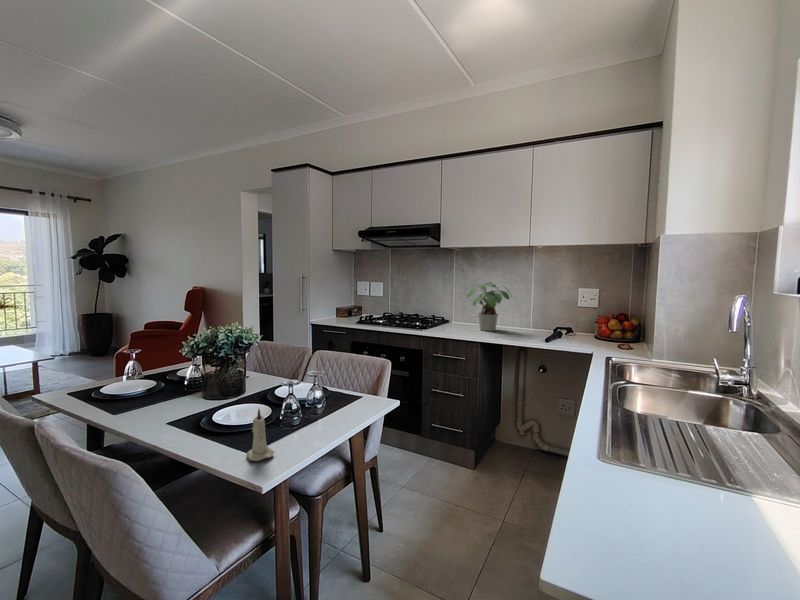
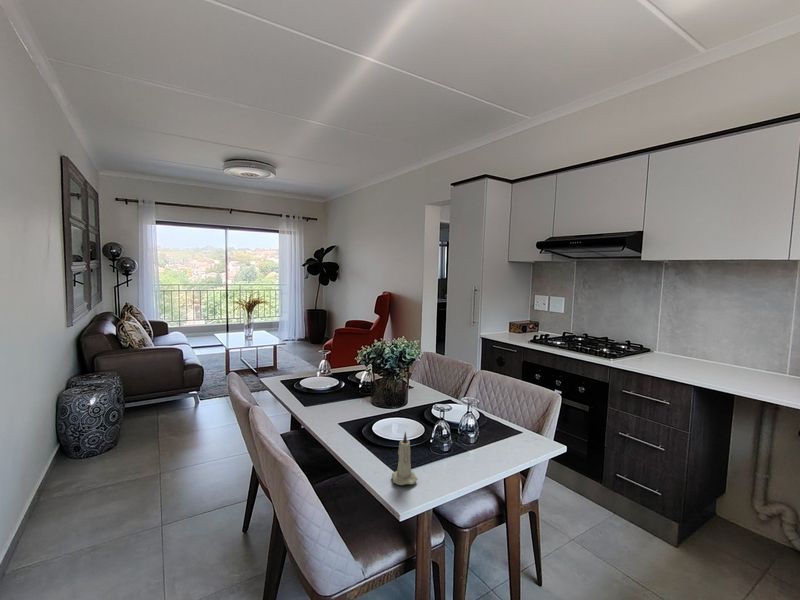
potted plant: present [467,283,509,331] -> none [674,307,747,370]

